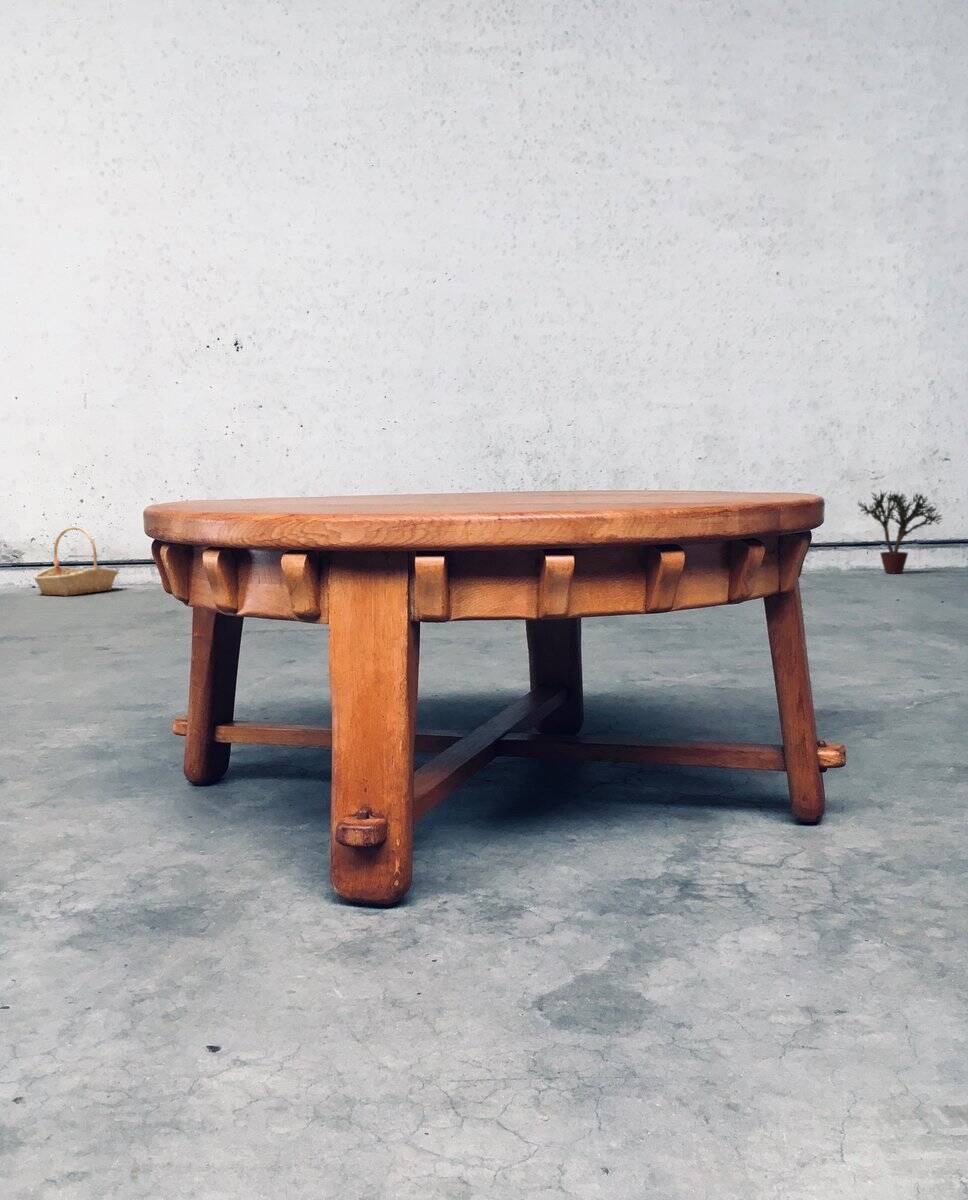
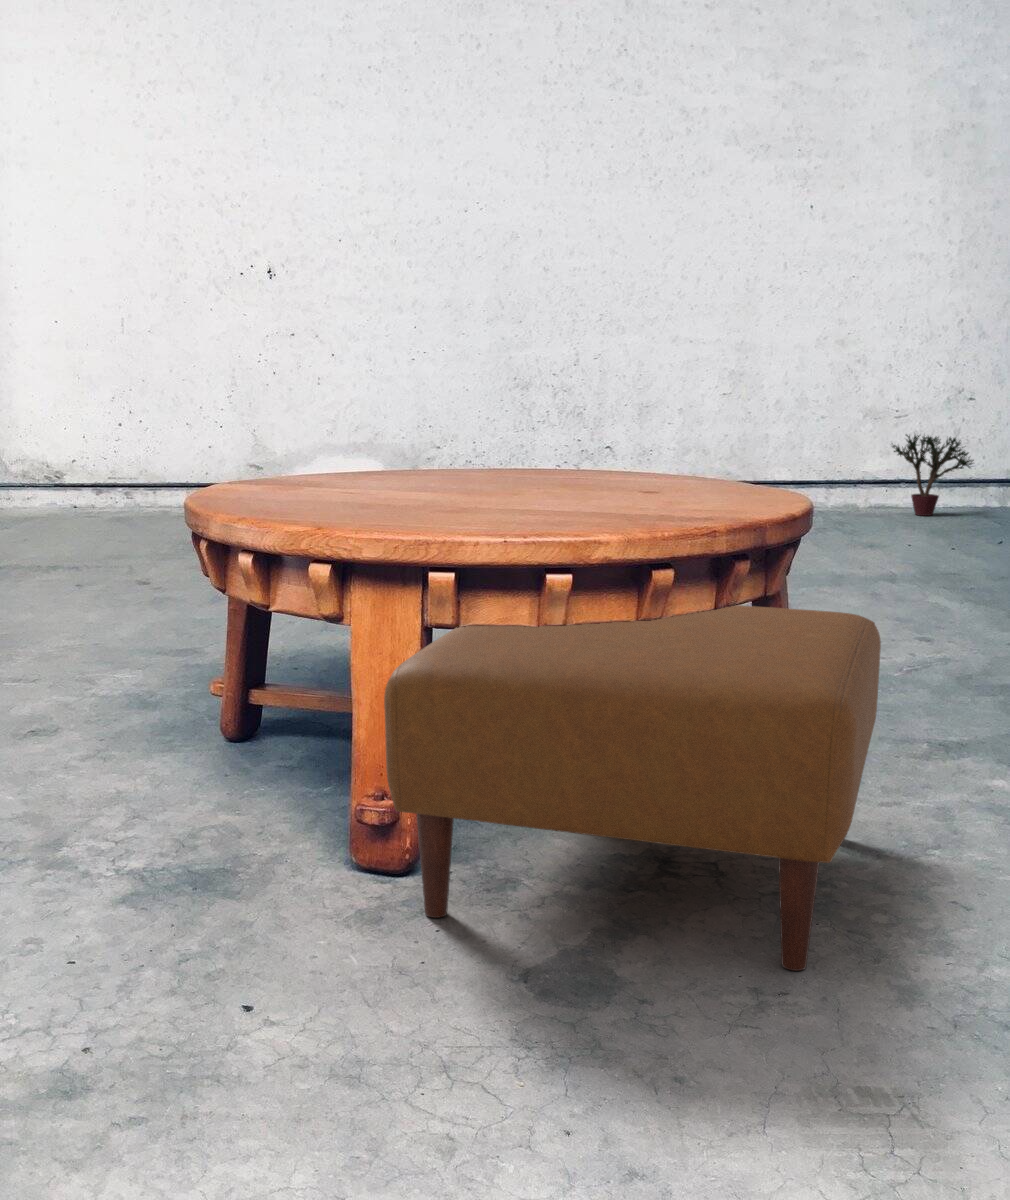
basket: present [34,527,118,596] -> none [72,450,155,519]
ottoman: none [369,598,913,990] -> present [384,605,881,971]

